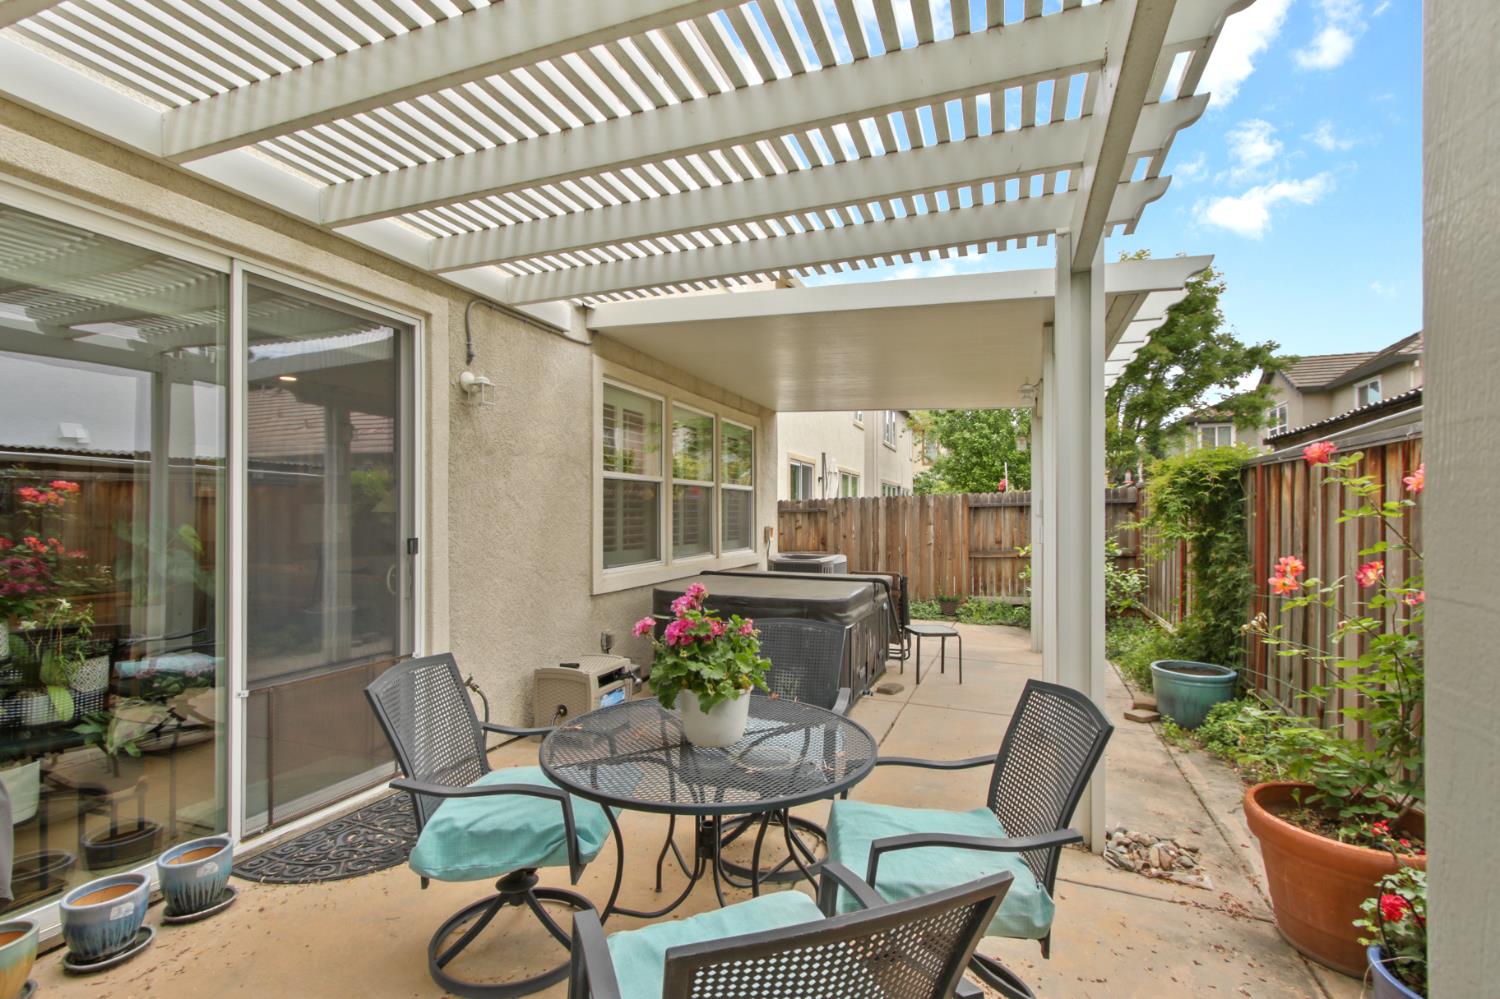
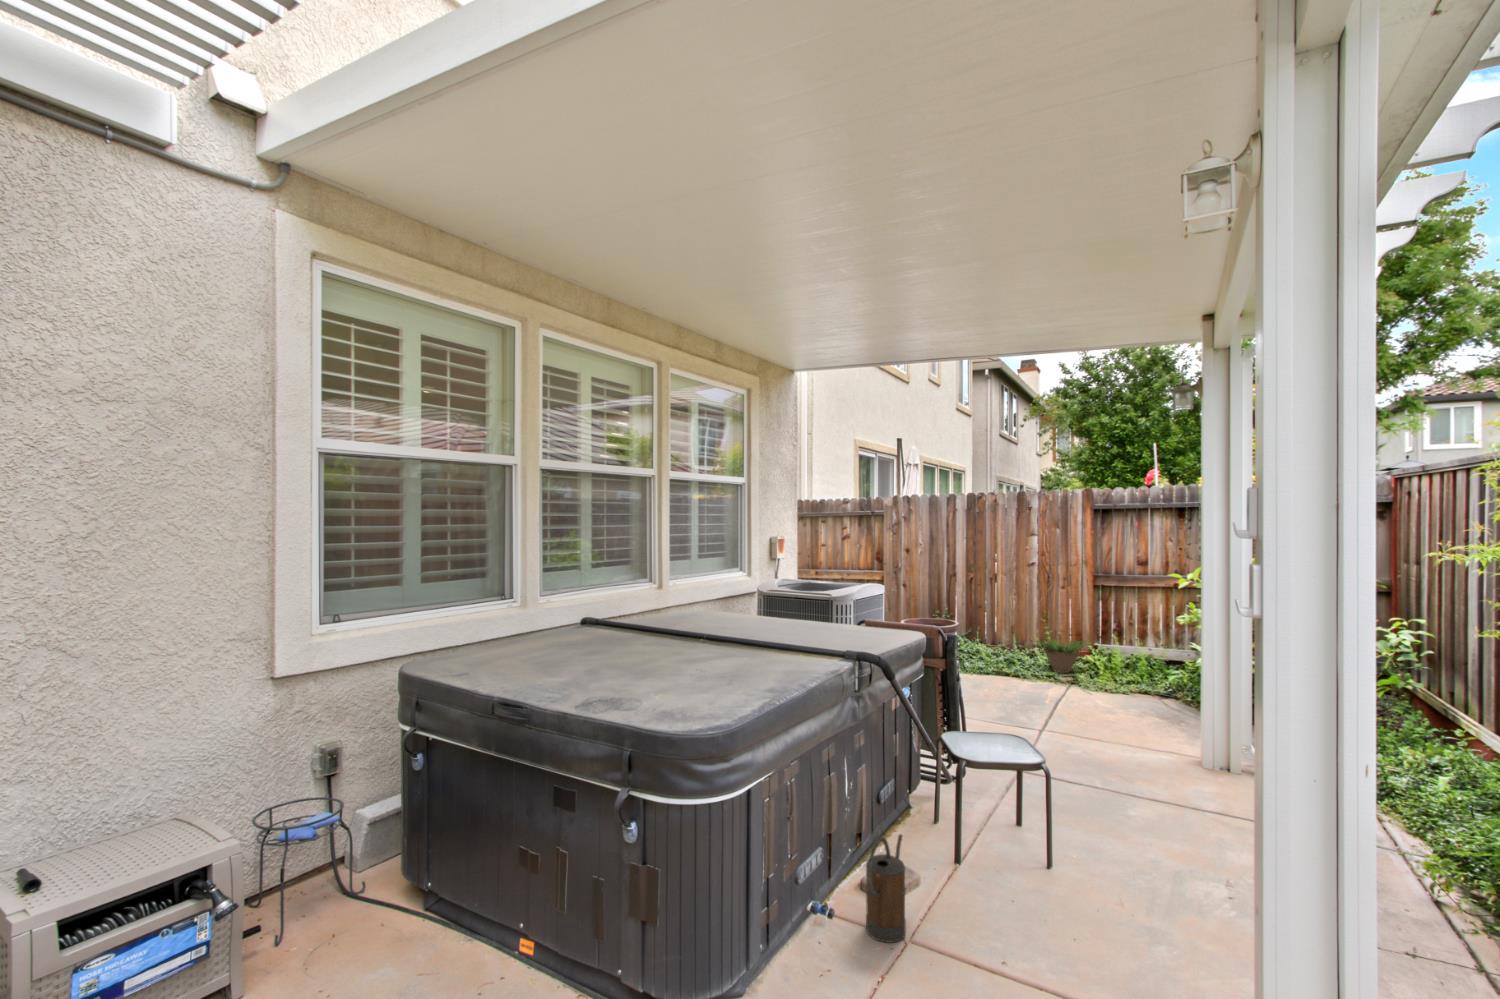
watering can: none [890,657,908,703] -> present [866,834,906,943]

